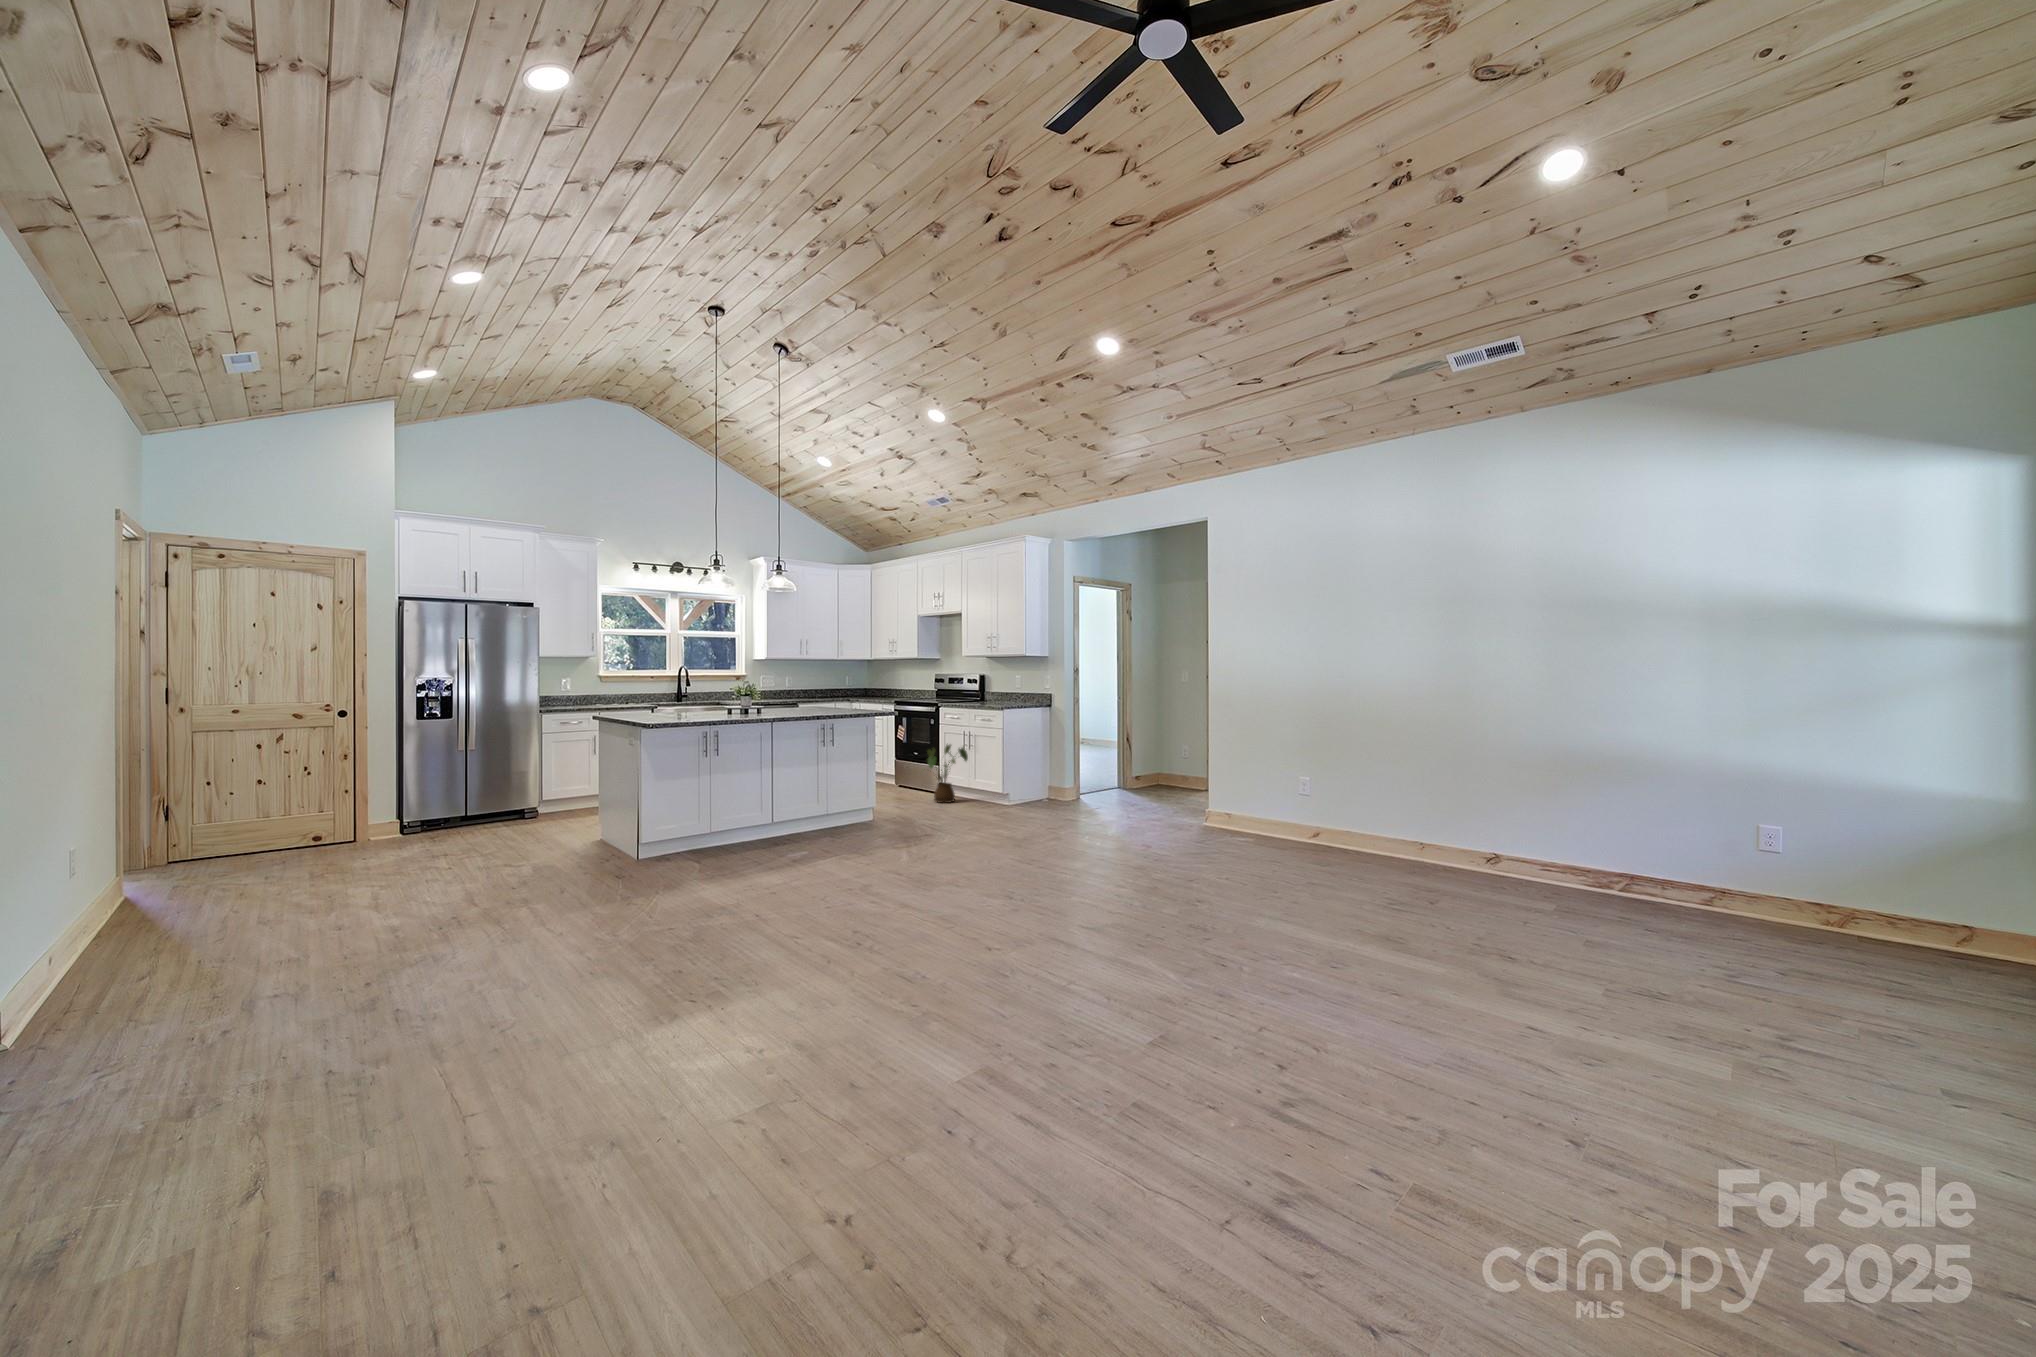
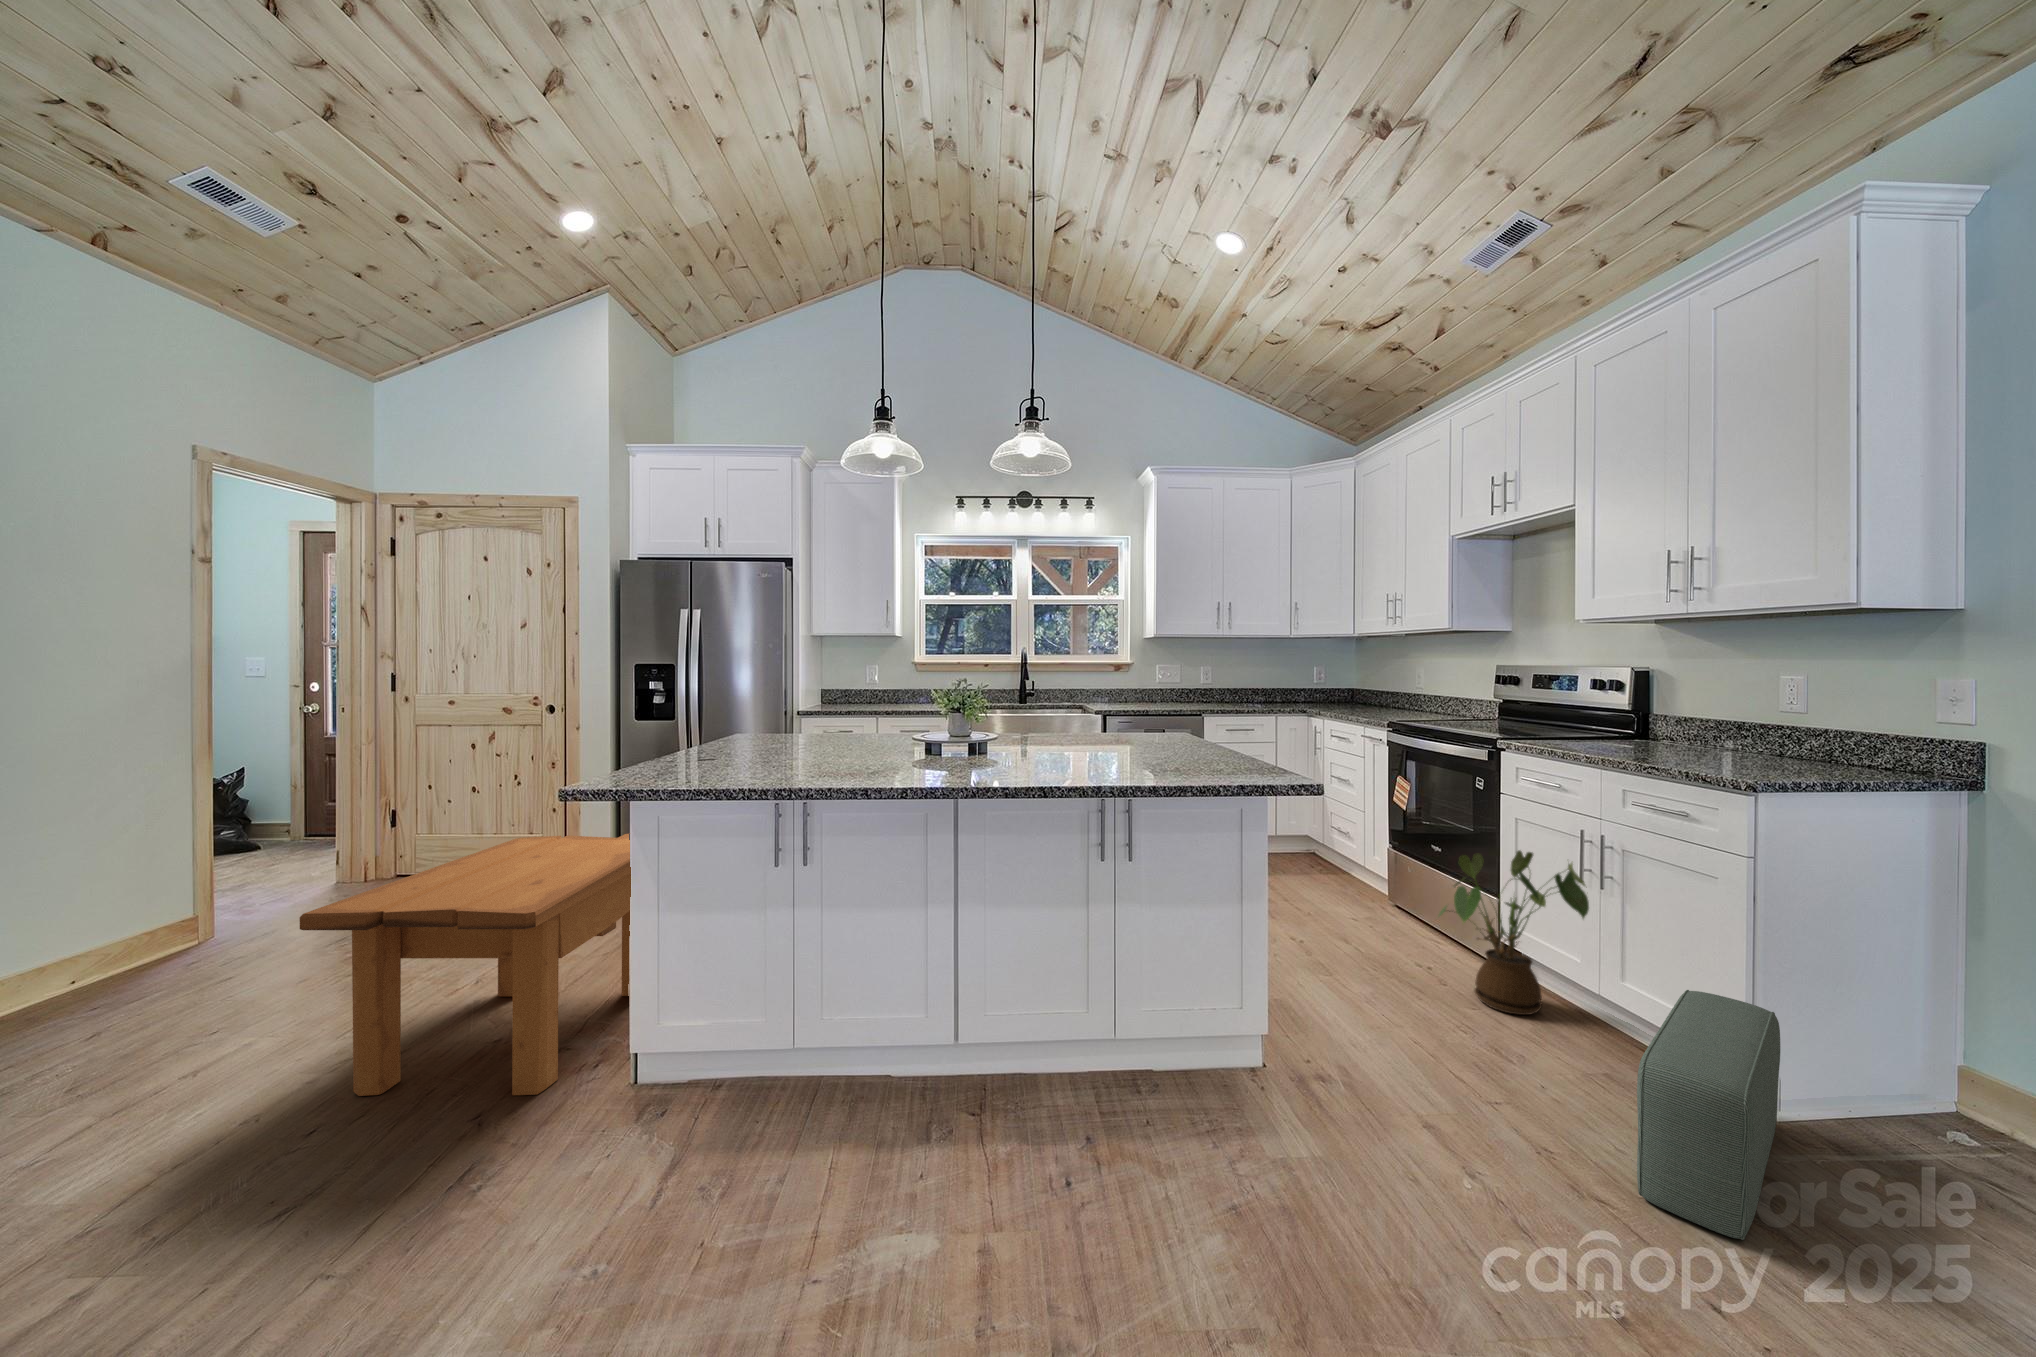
side table: none [473,770,609,883] -> present [300,834,631,1096]
pouf: none [978,773,1011,821] -> present [1637,990,1780,1240]

